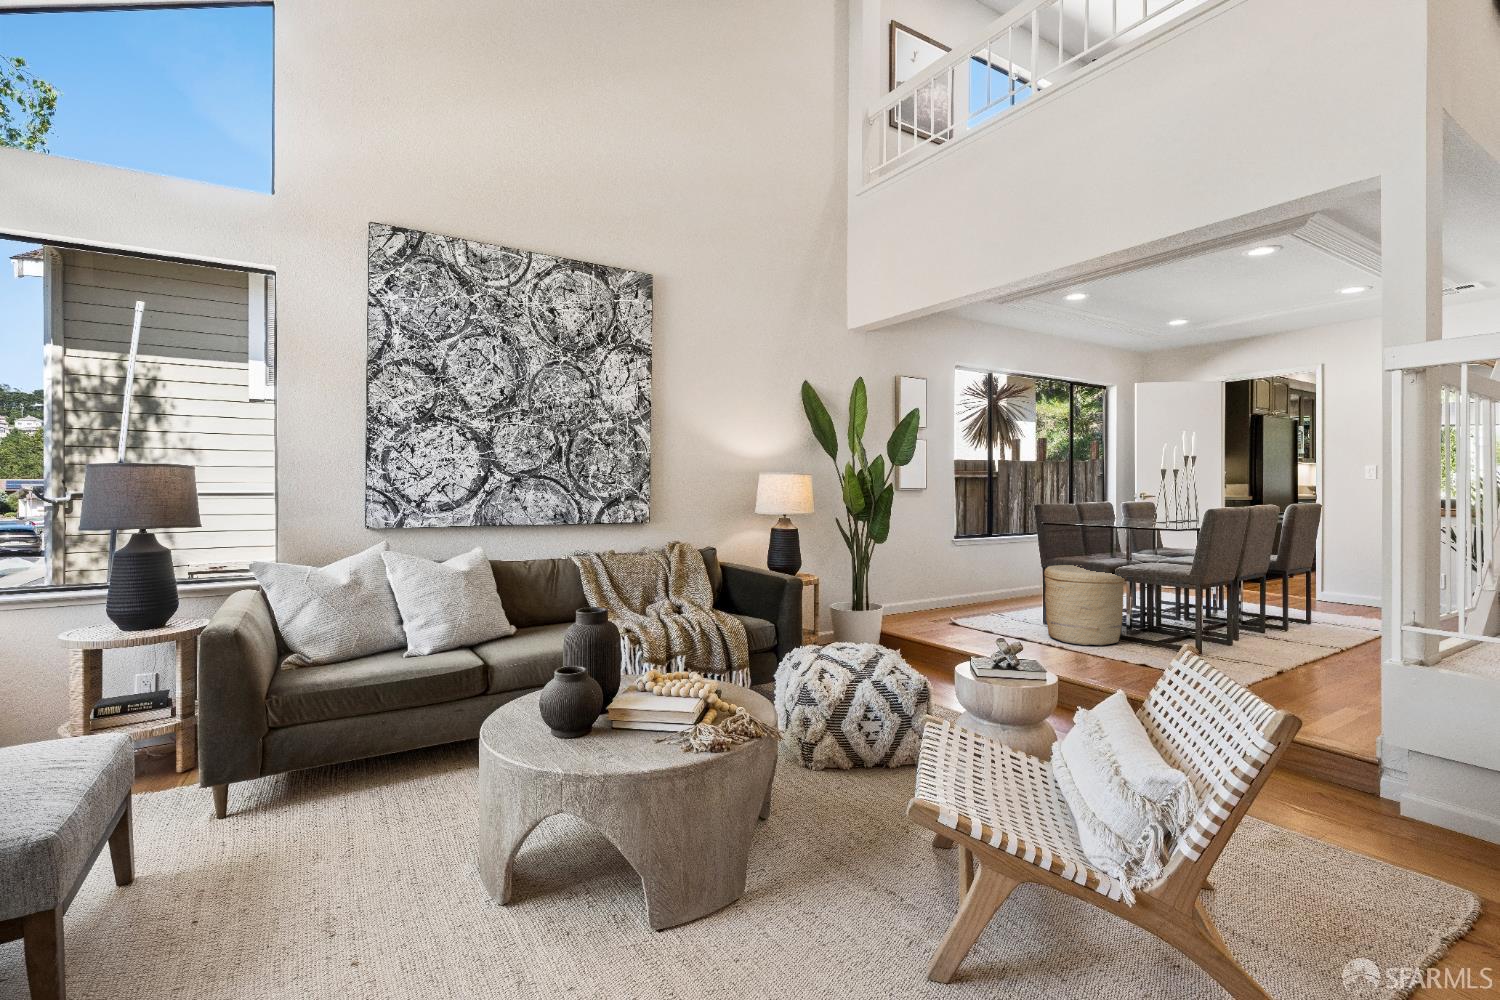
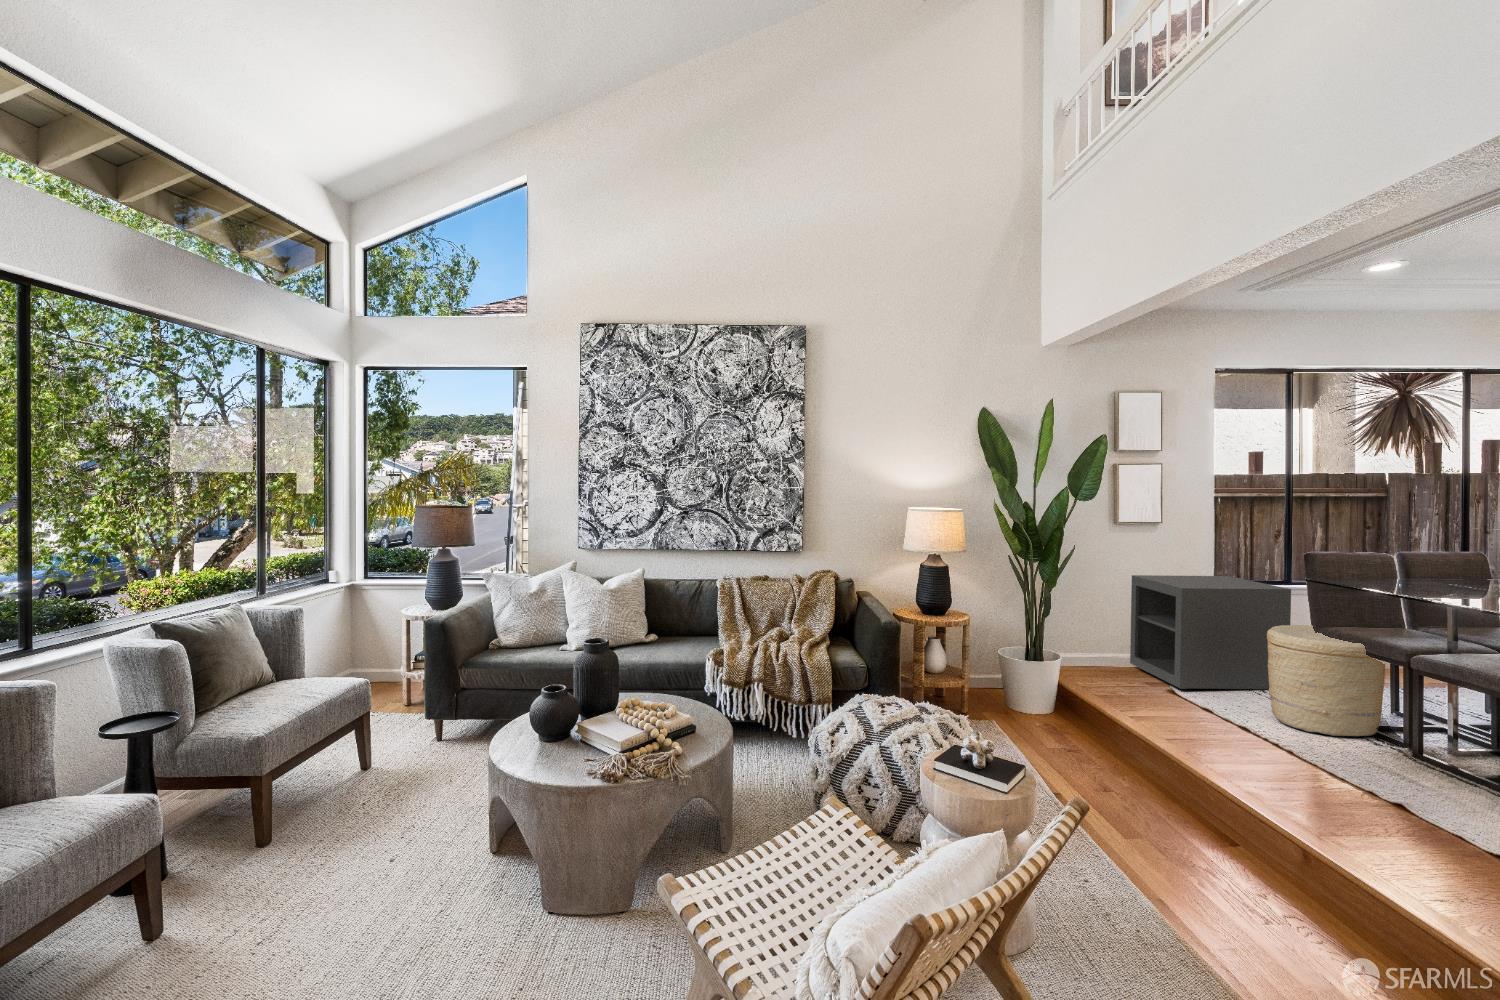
storage cabinet: none [911,535,1032,628] -> present [1130,575,1291,689]

